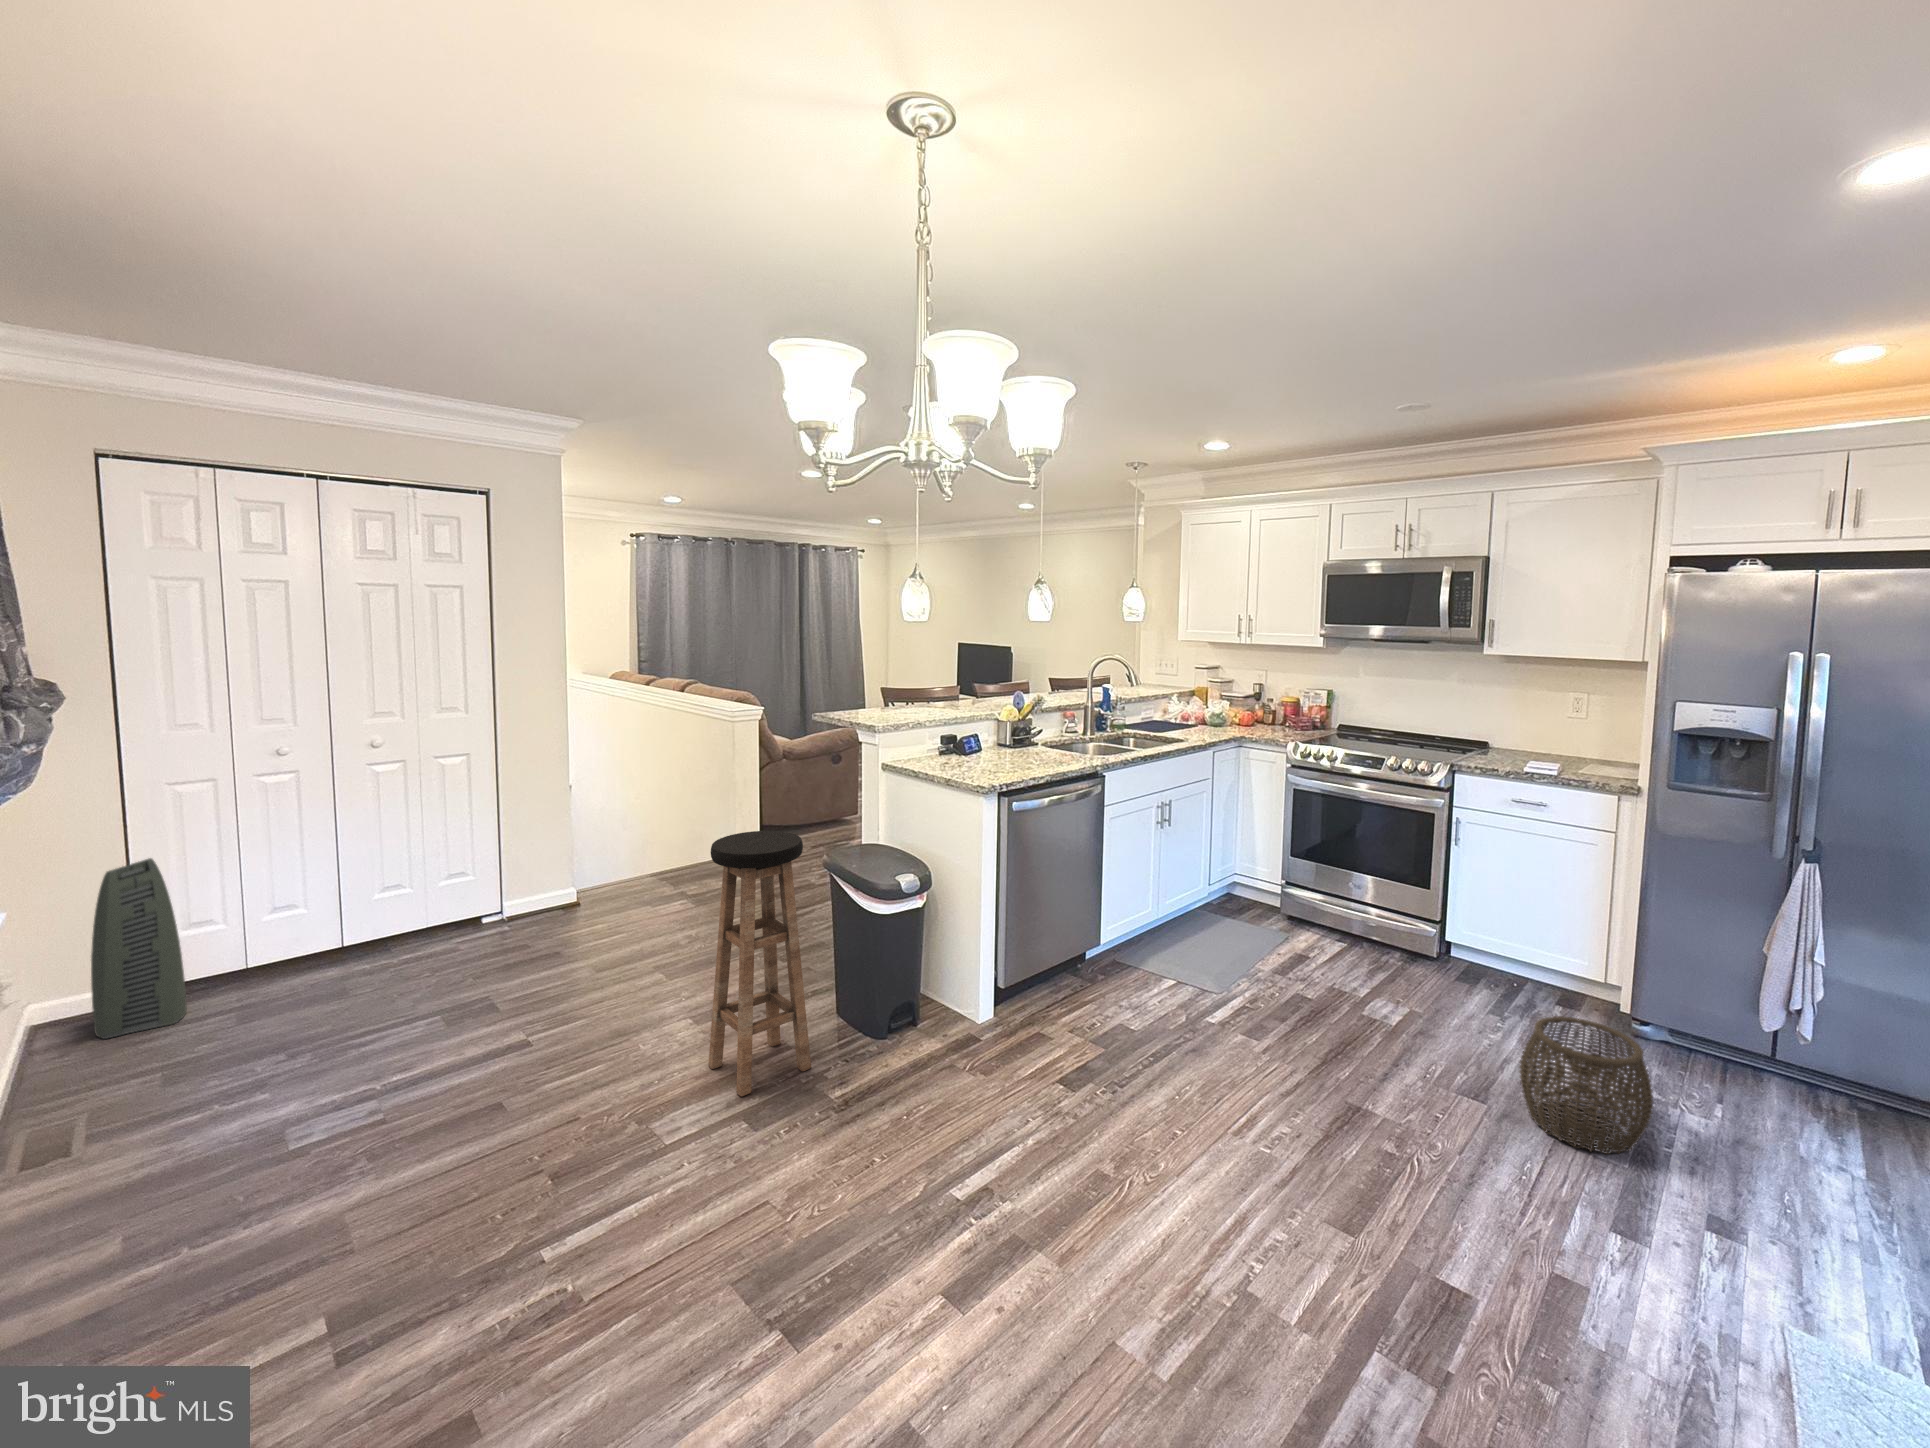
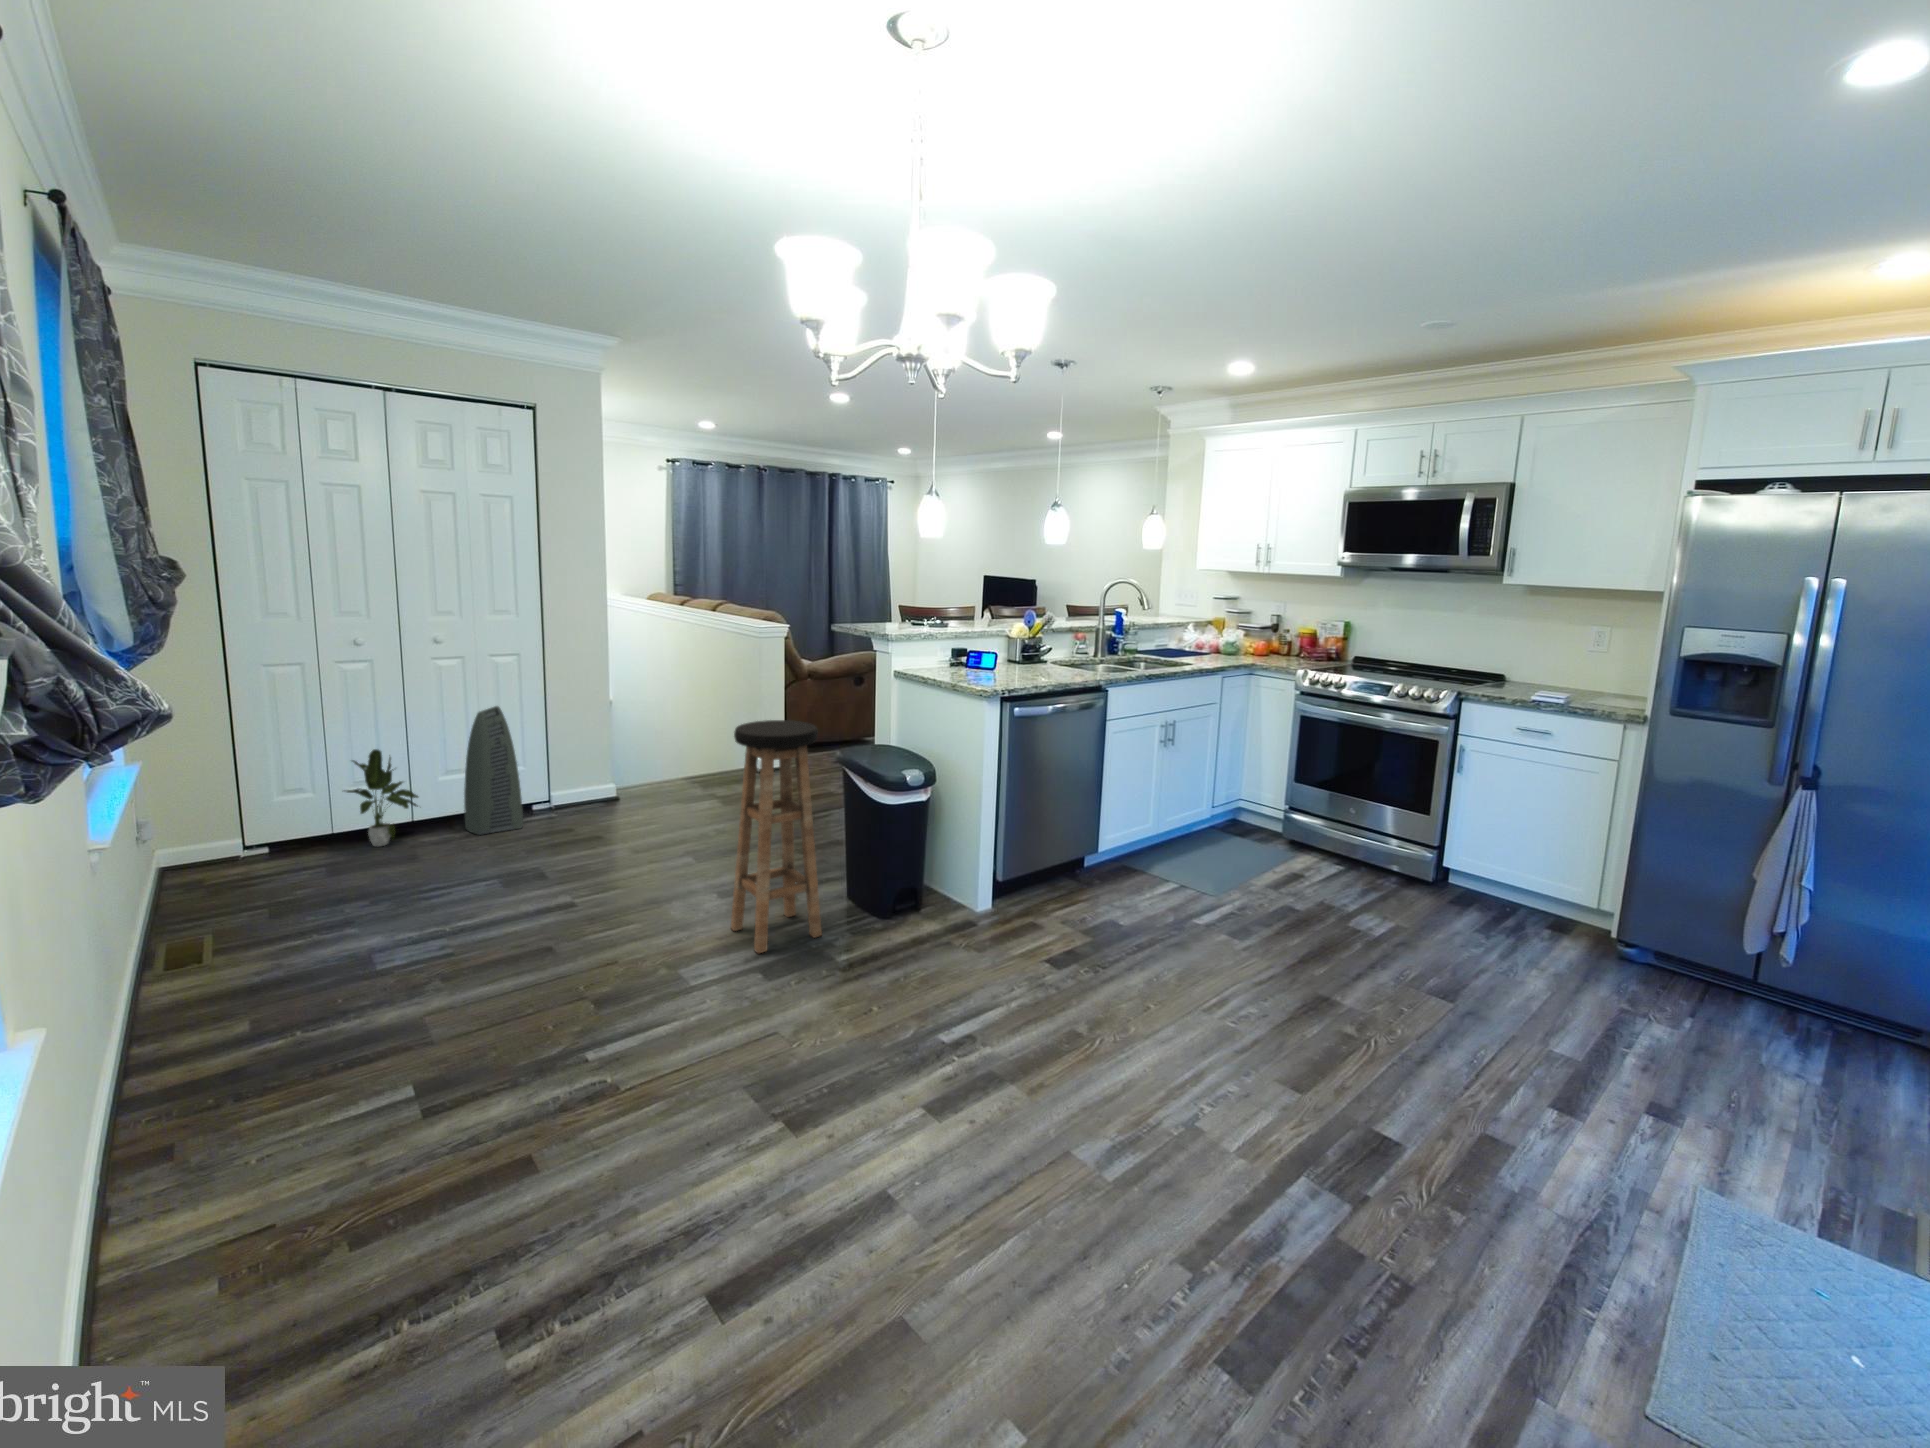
air purifier: present [91,858,187,1039] -> present [464,706,523,835]
potted plant: none [256,874,351,985] -> present [344,749,418,847]
woven basket: present [1519,1016,1654,1154] -> none [1488,924,1617,1051]

